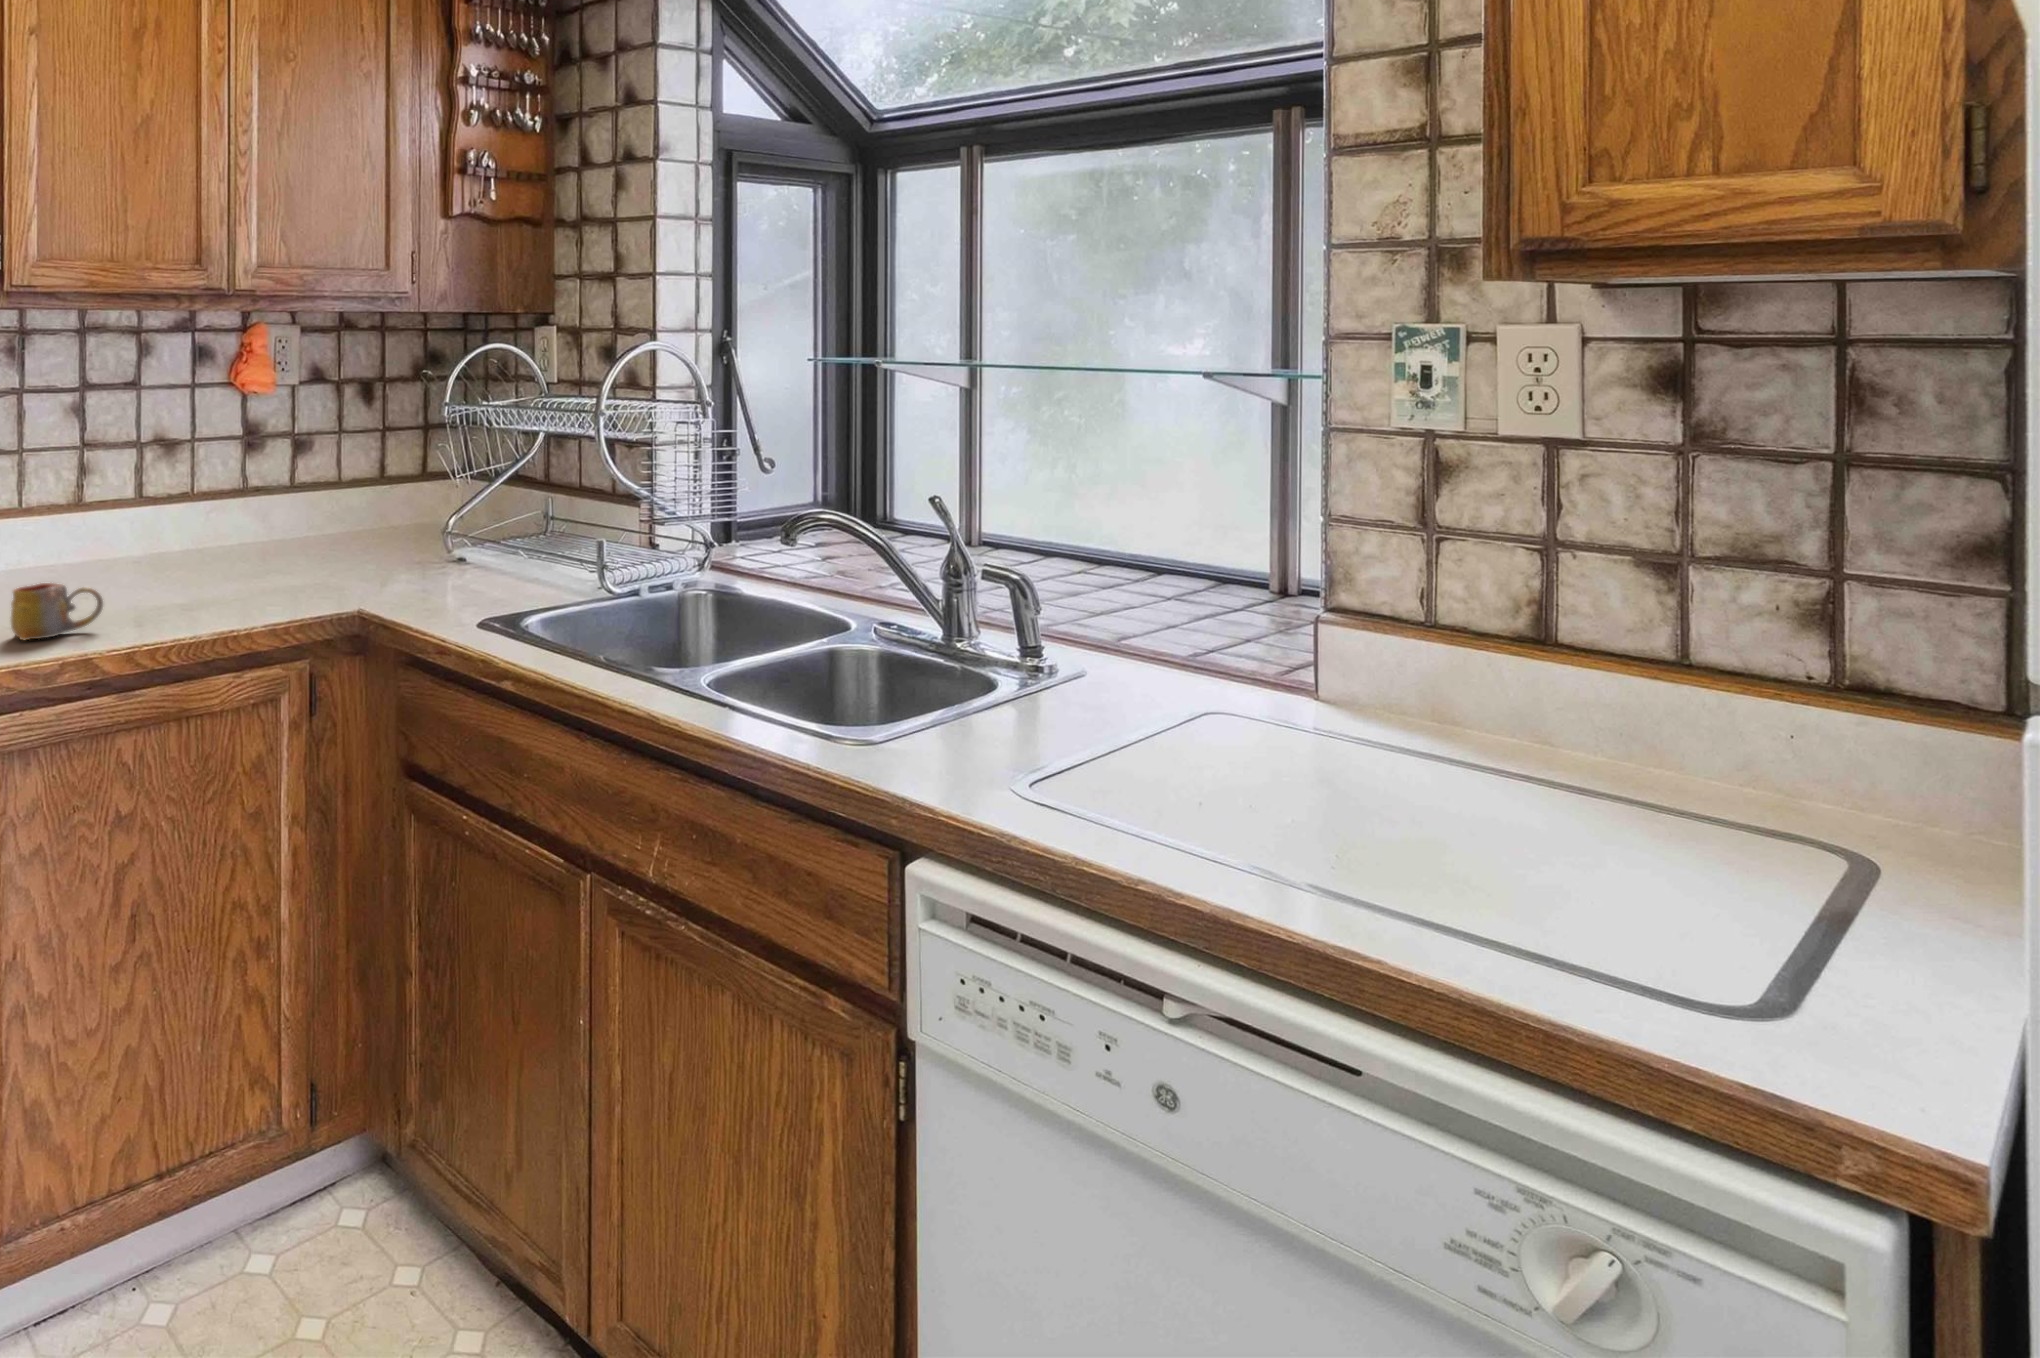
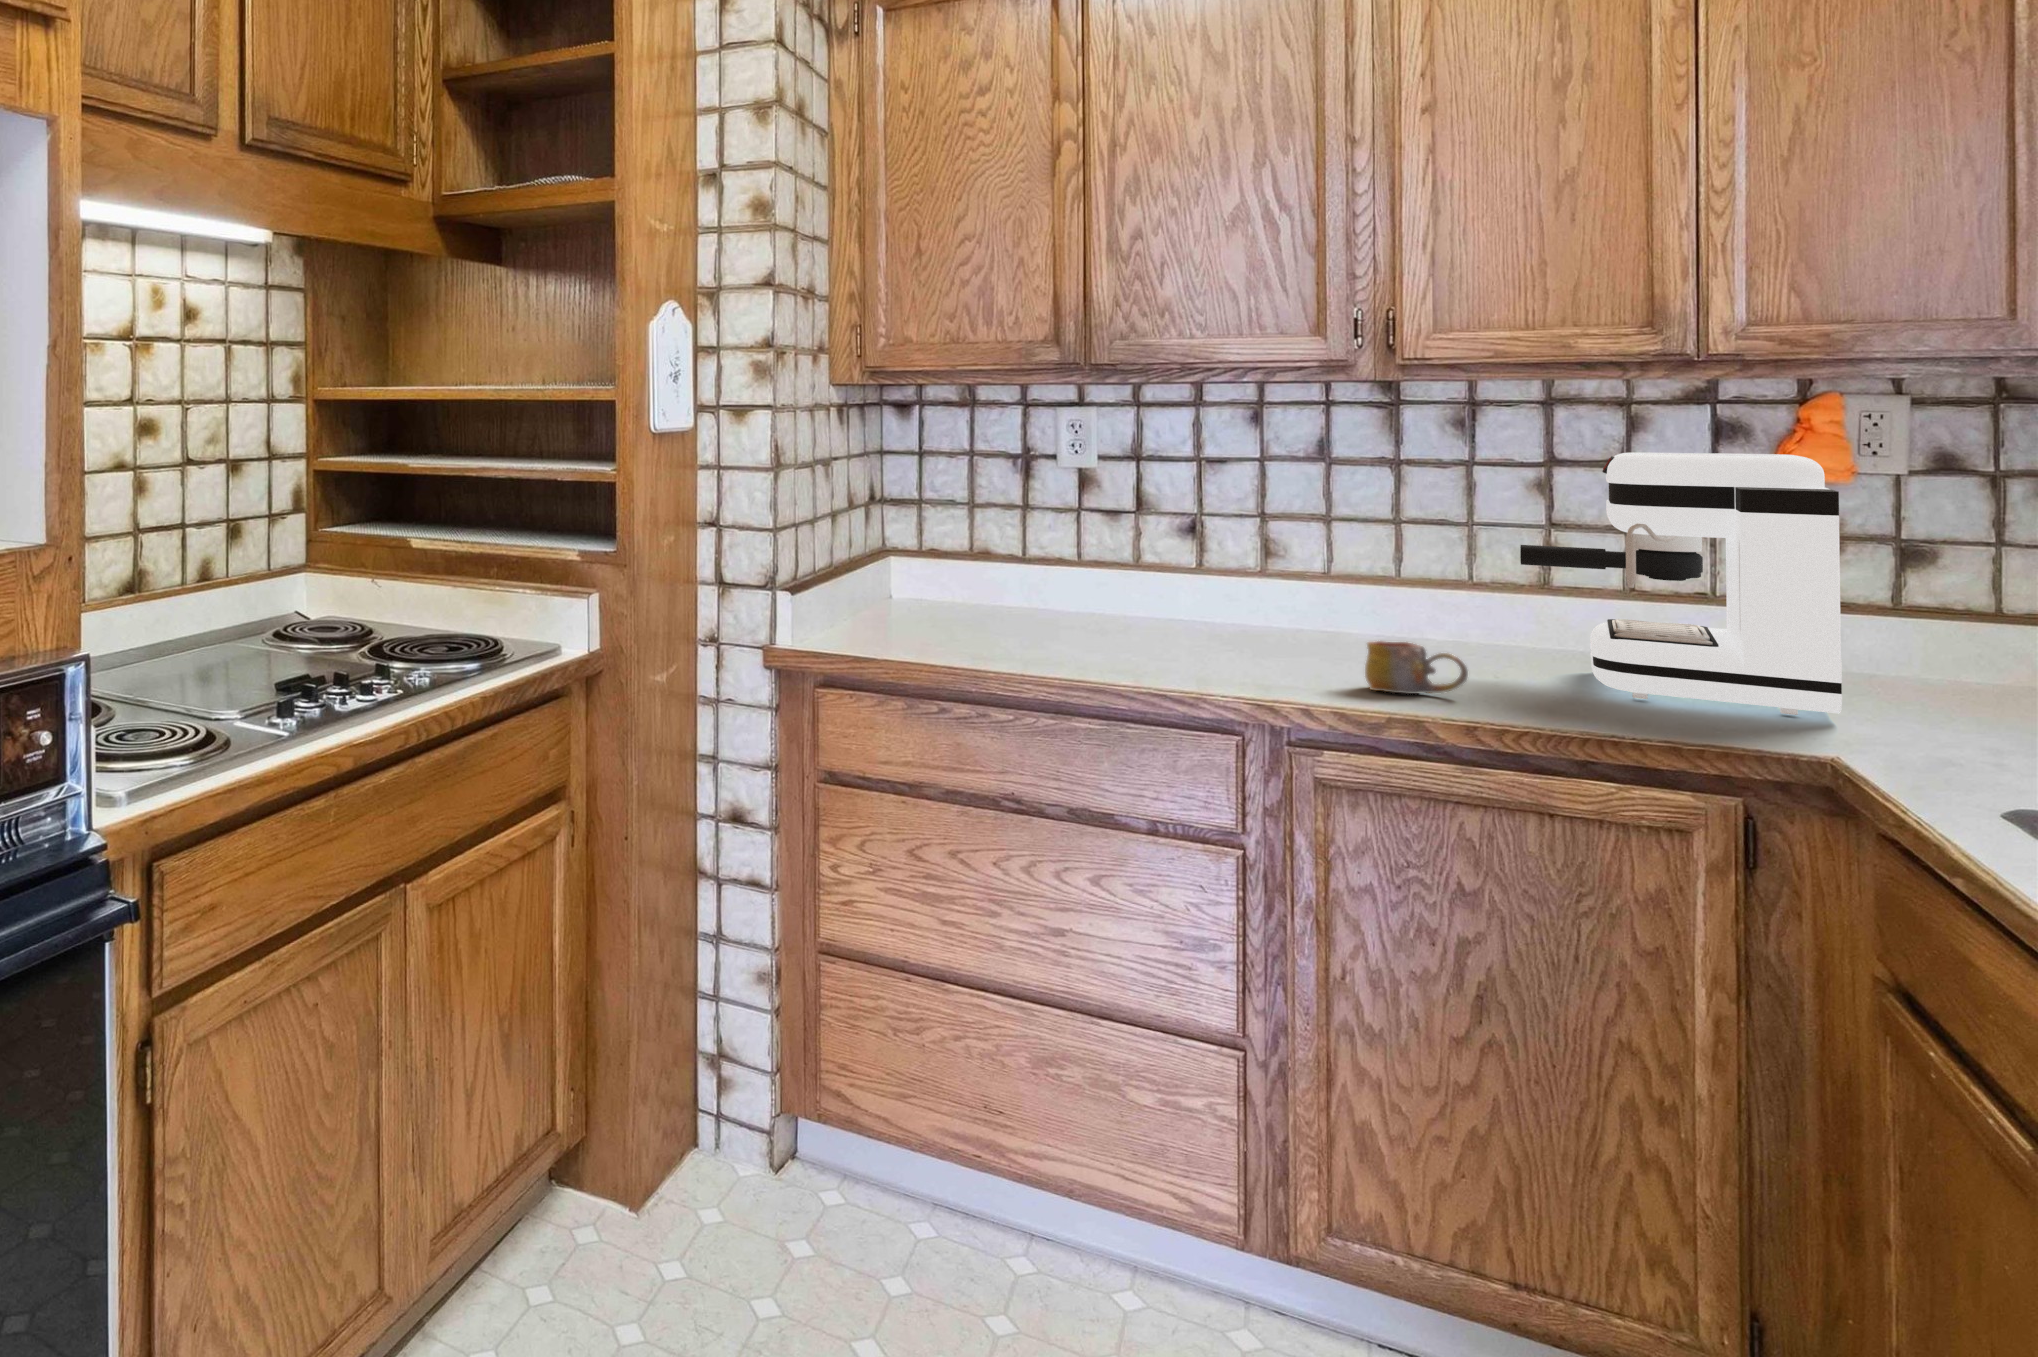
coffee maker: none [102,376,335,597] -> present [1520,453,1842,715]

